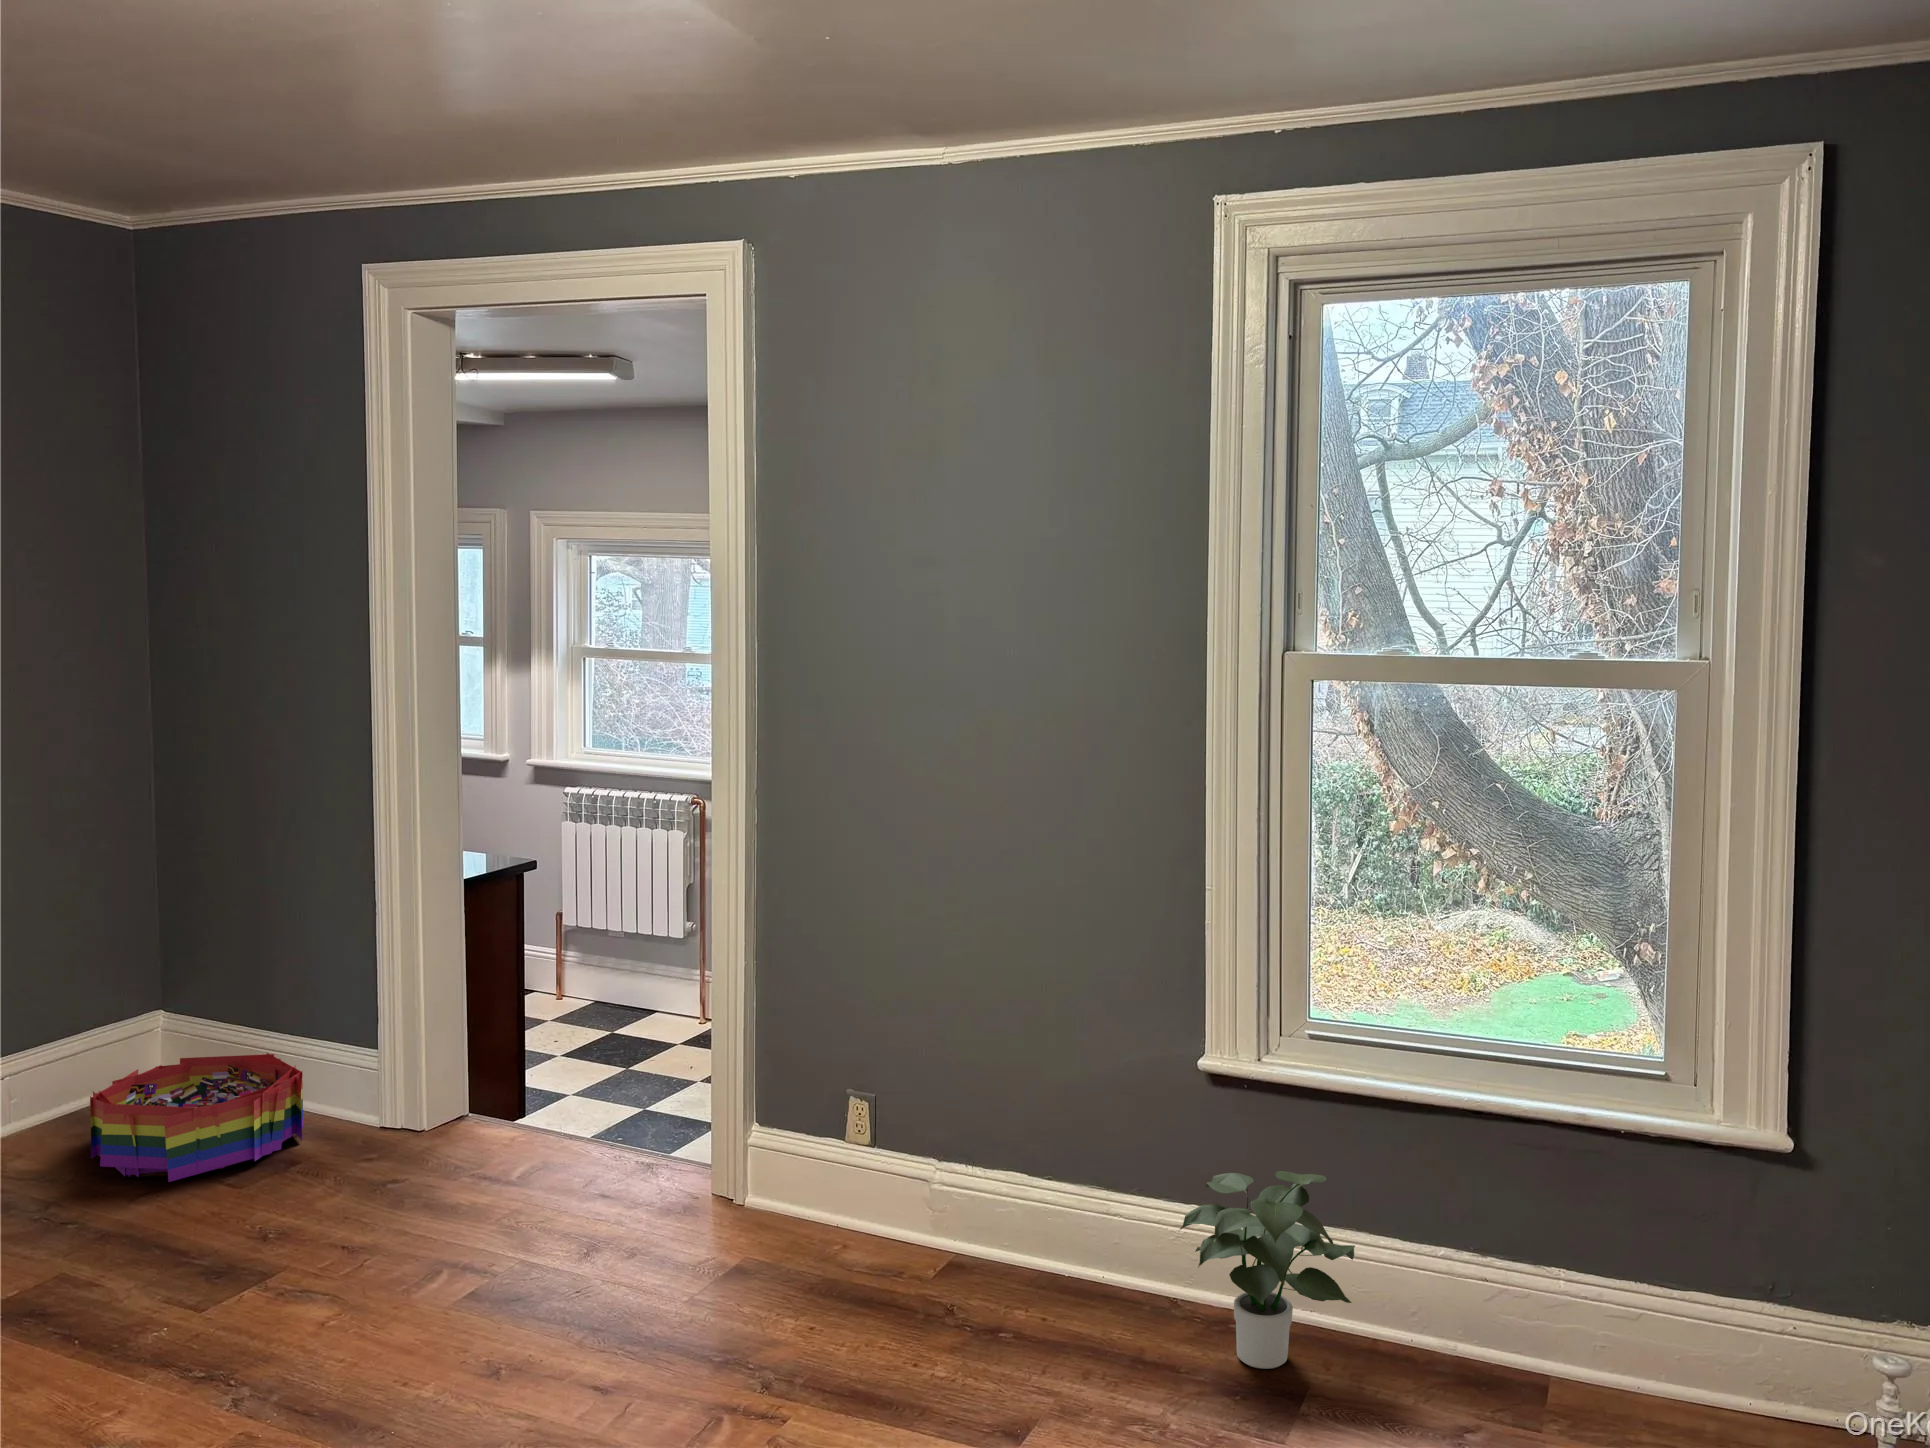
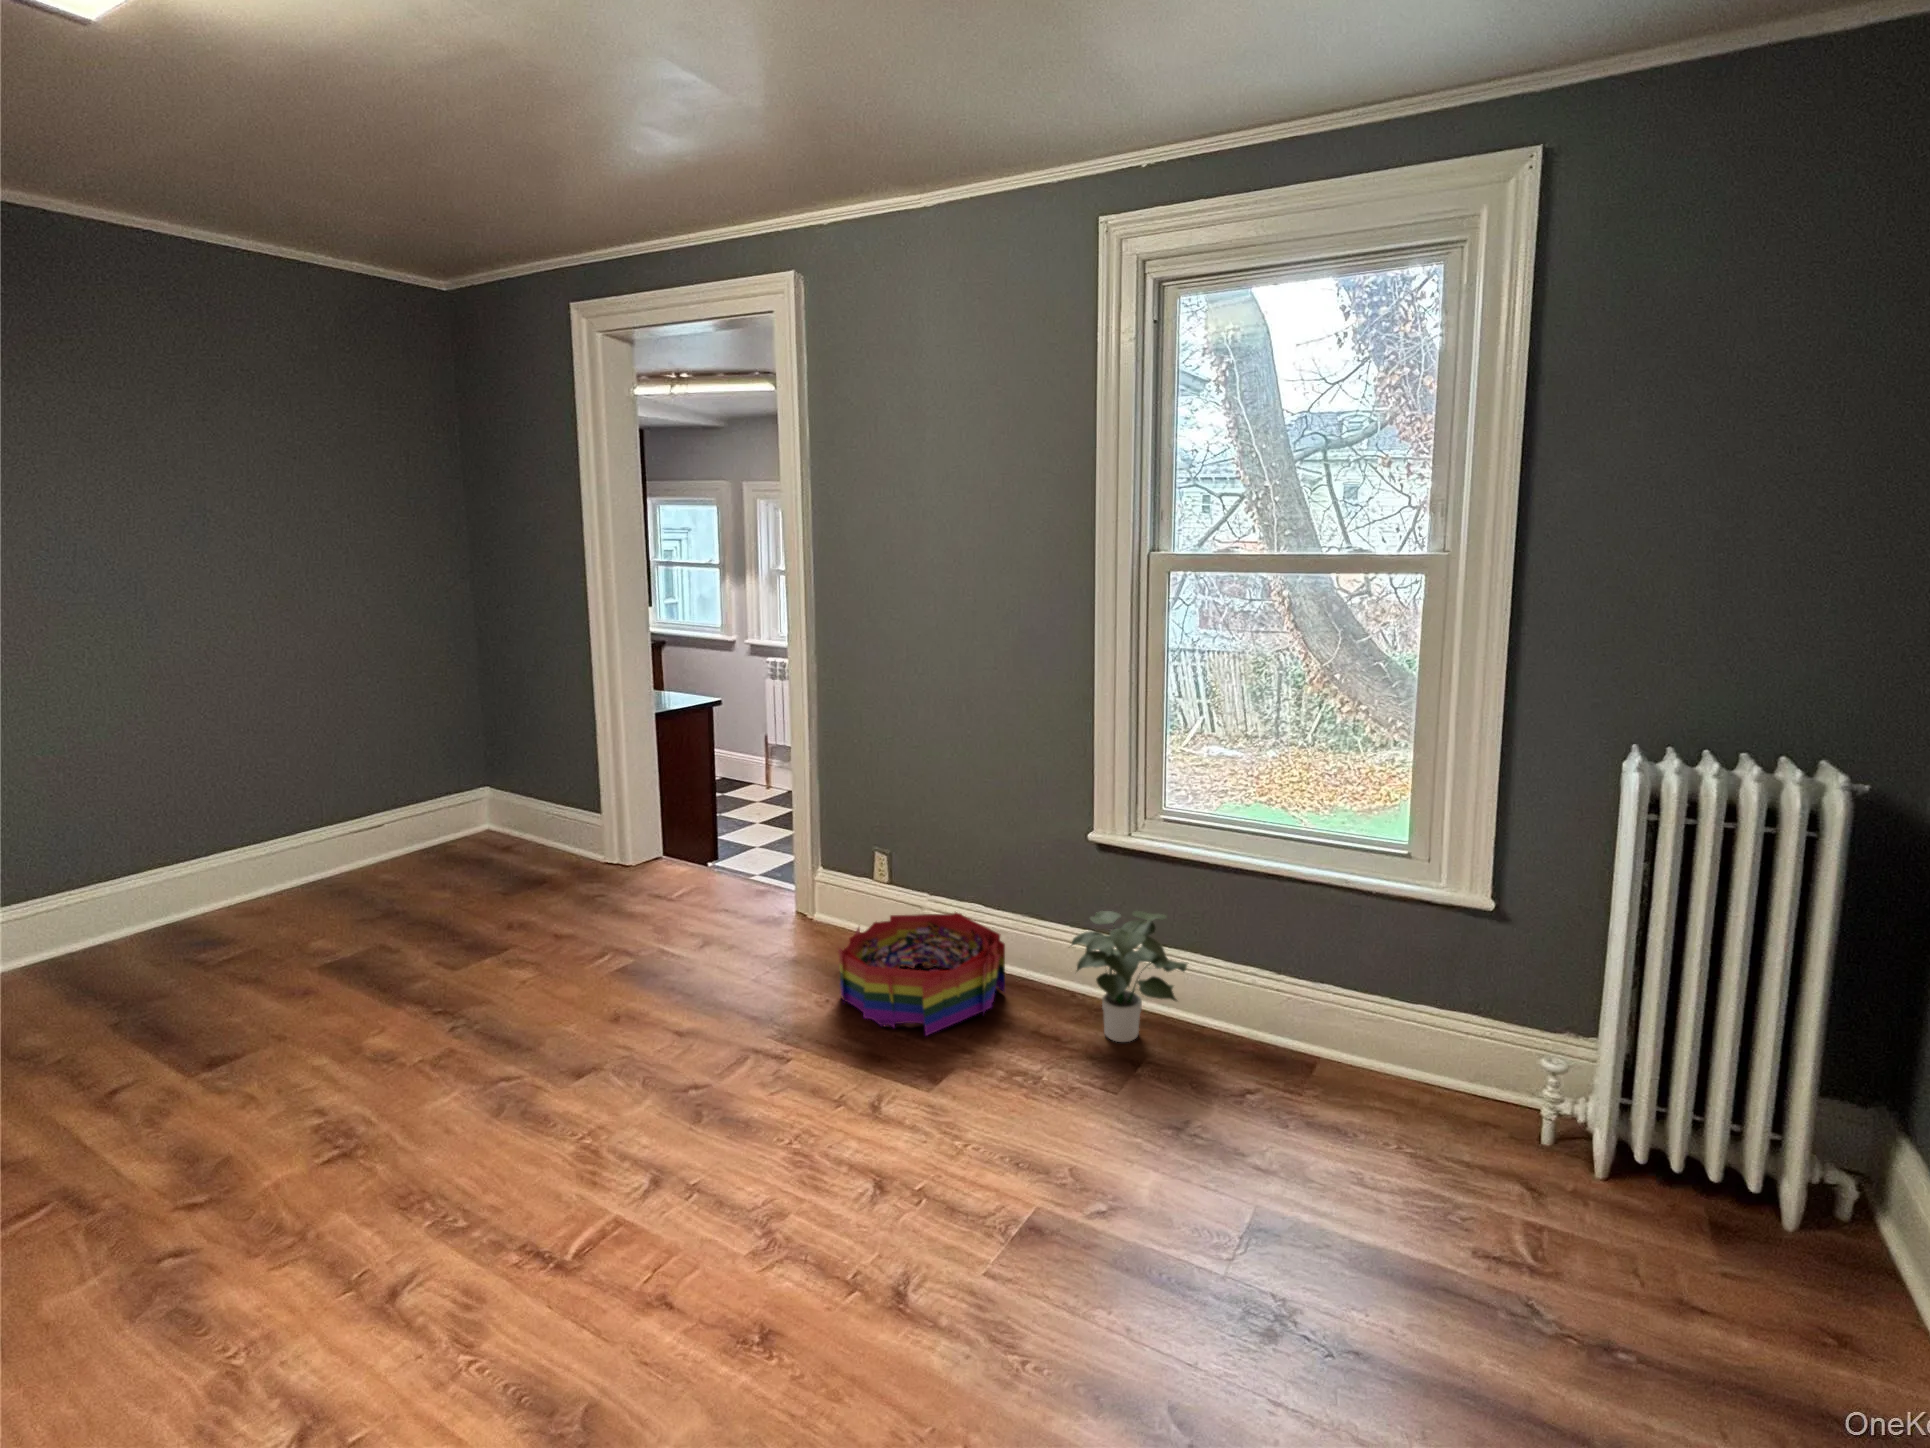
storage bin: present [90,1053,303,1182] -> present [838,912,1005,1035]

